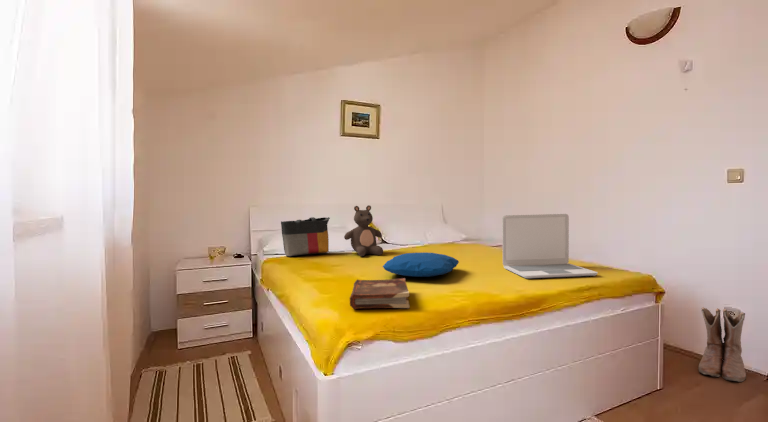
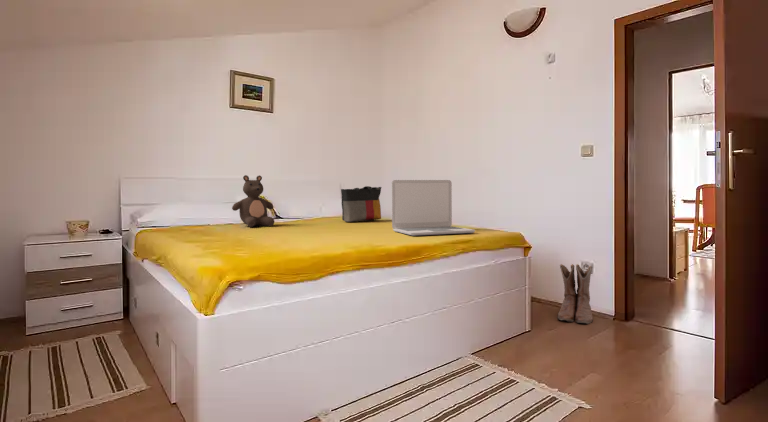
tote bag: present [281,217,330,256] -> present [341,186,381,222]
pillow: present [383,253,459,277] -> none [272,215,350,236]
book: present [350,278,409,309] -> none [233,232,297,257]

